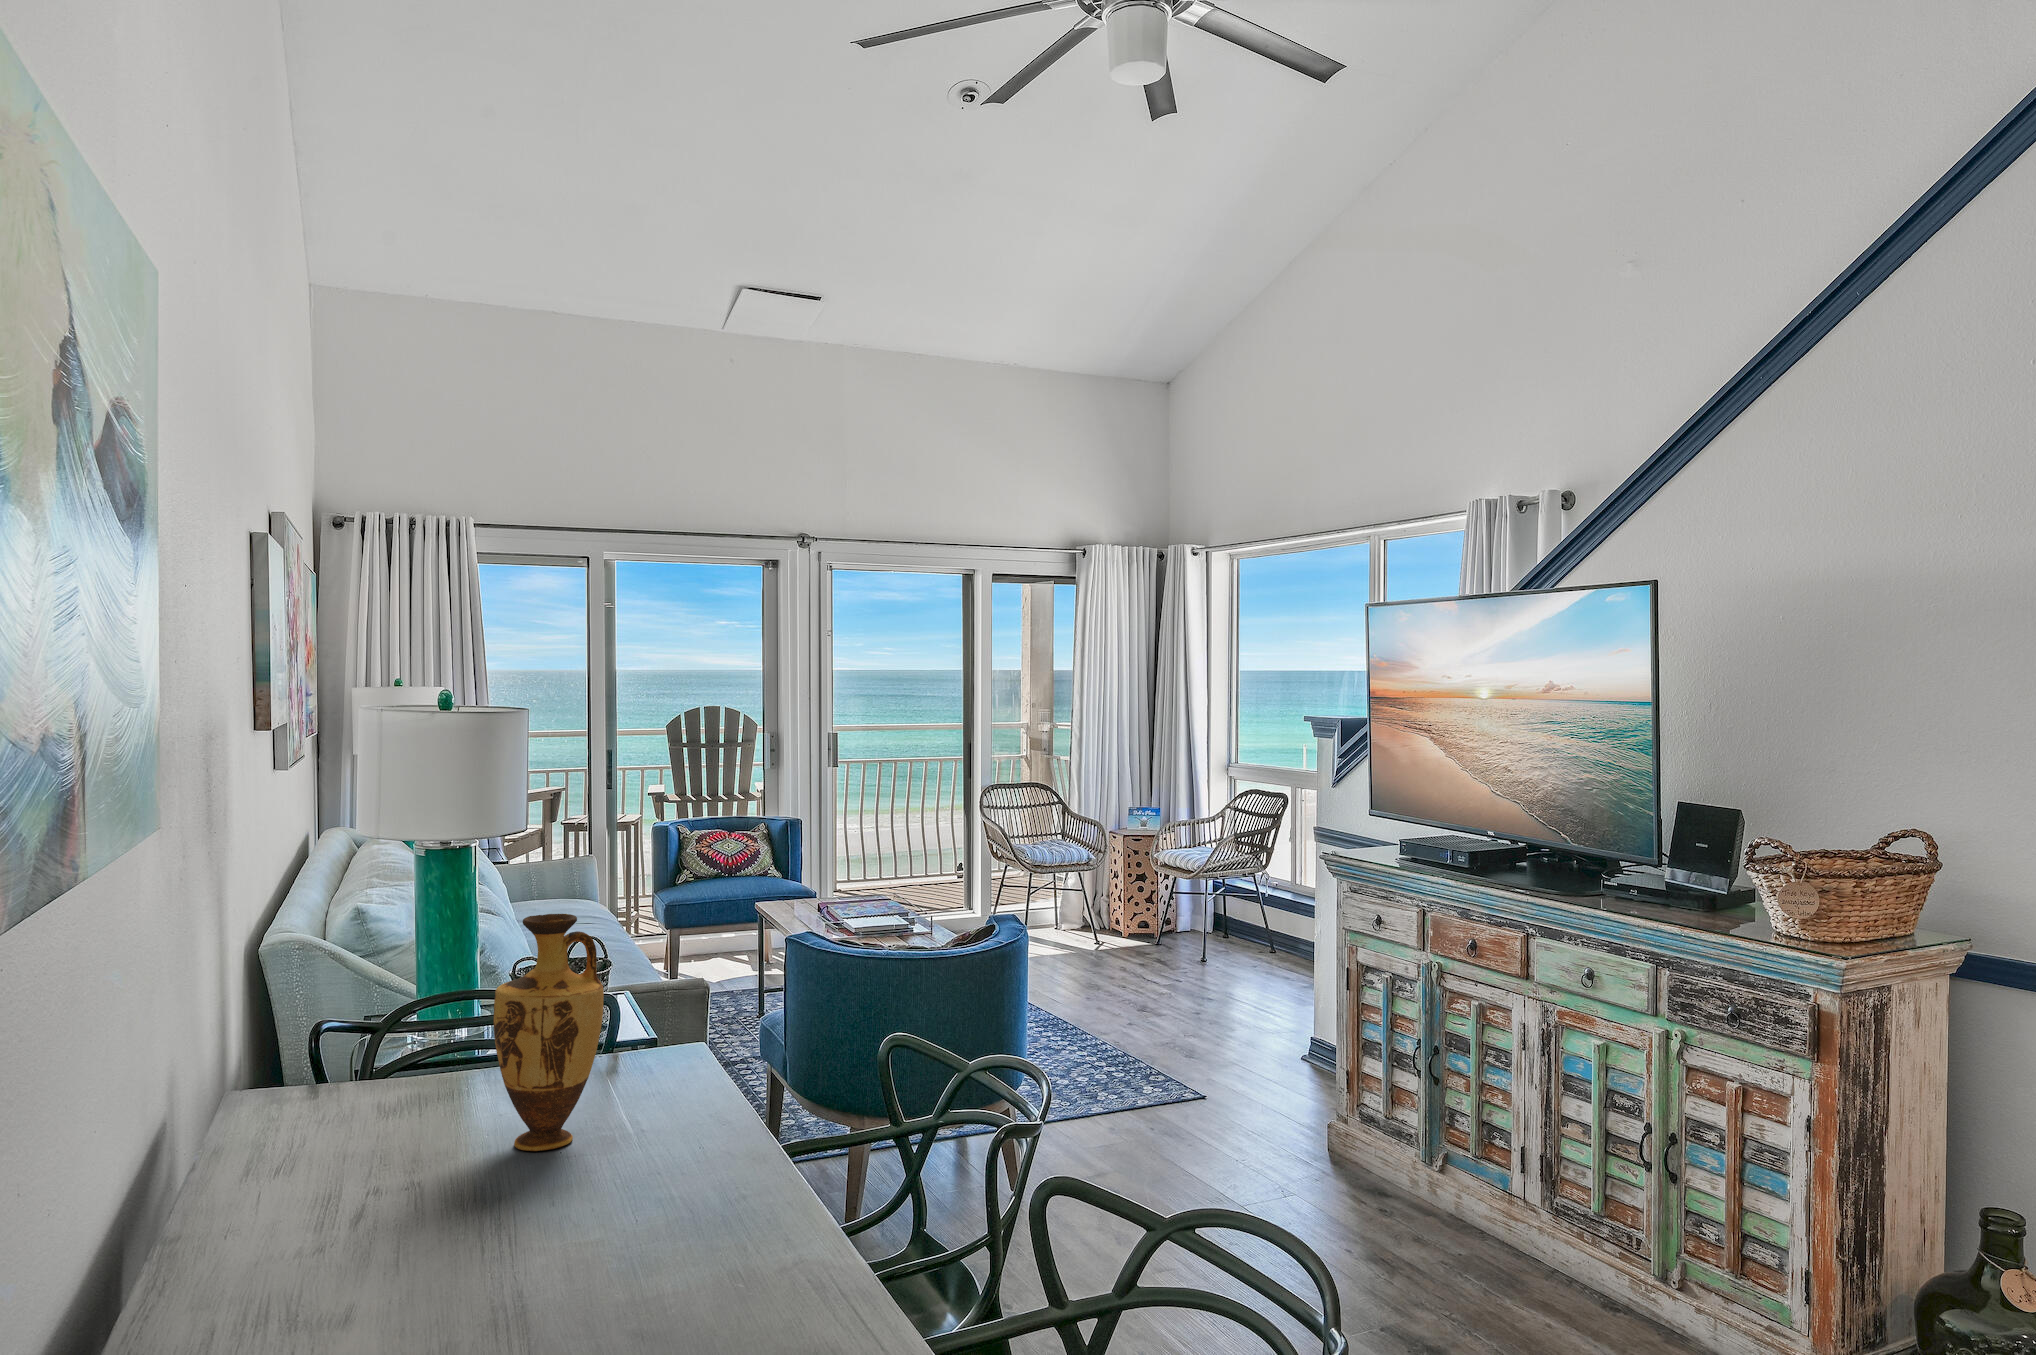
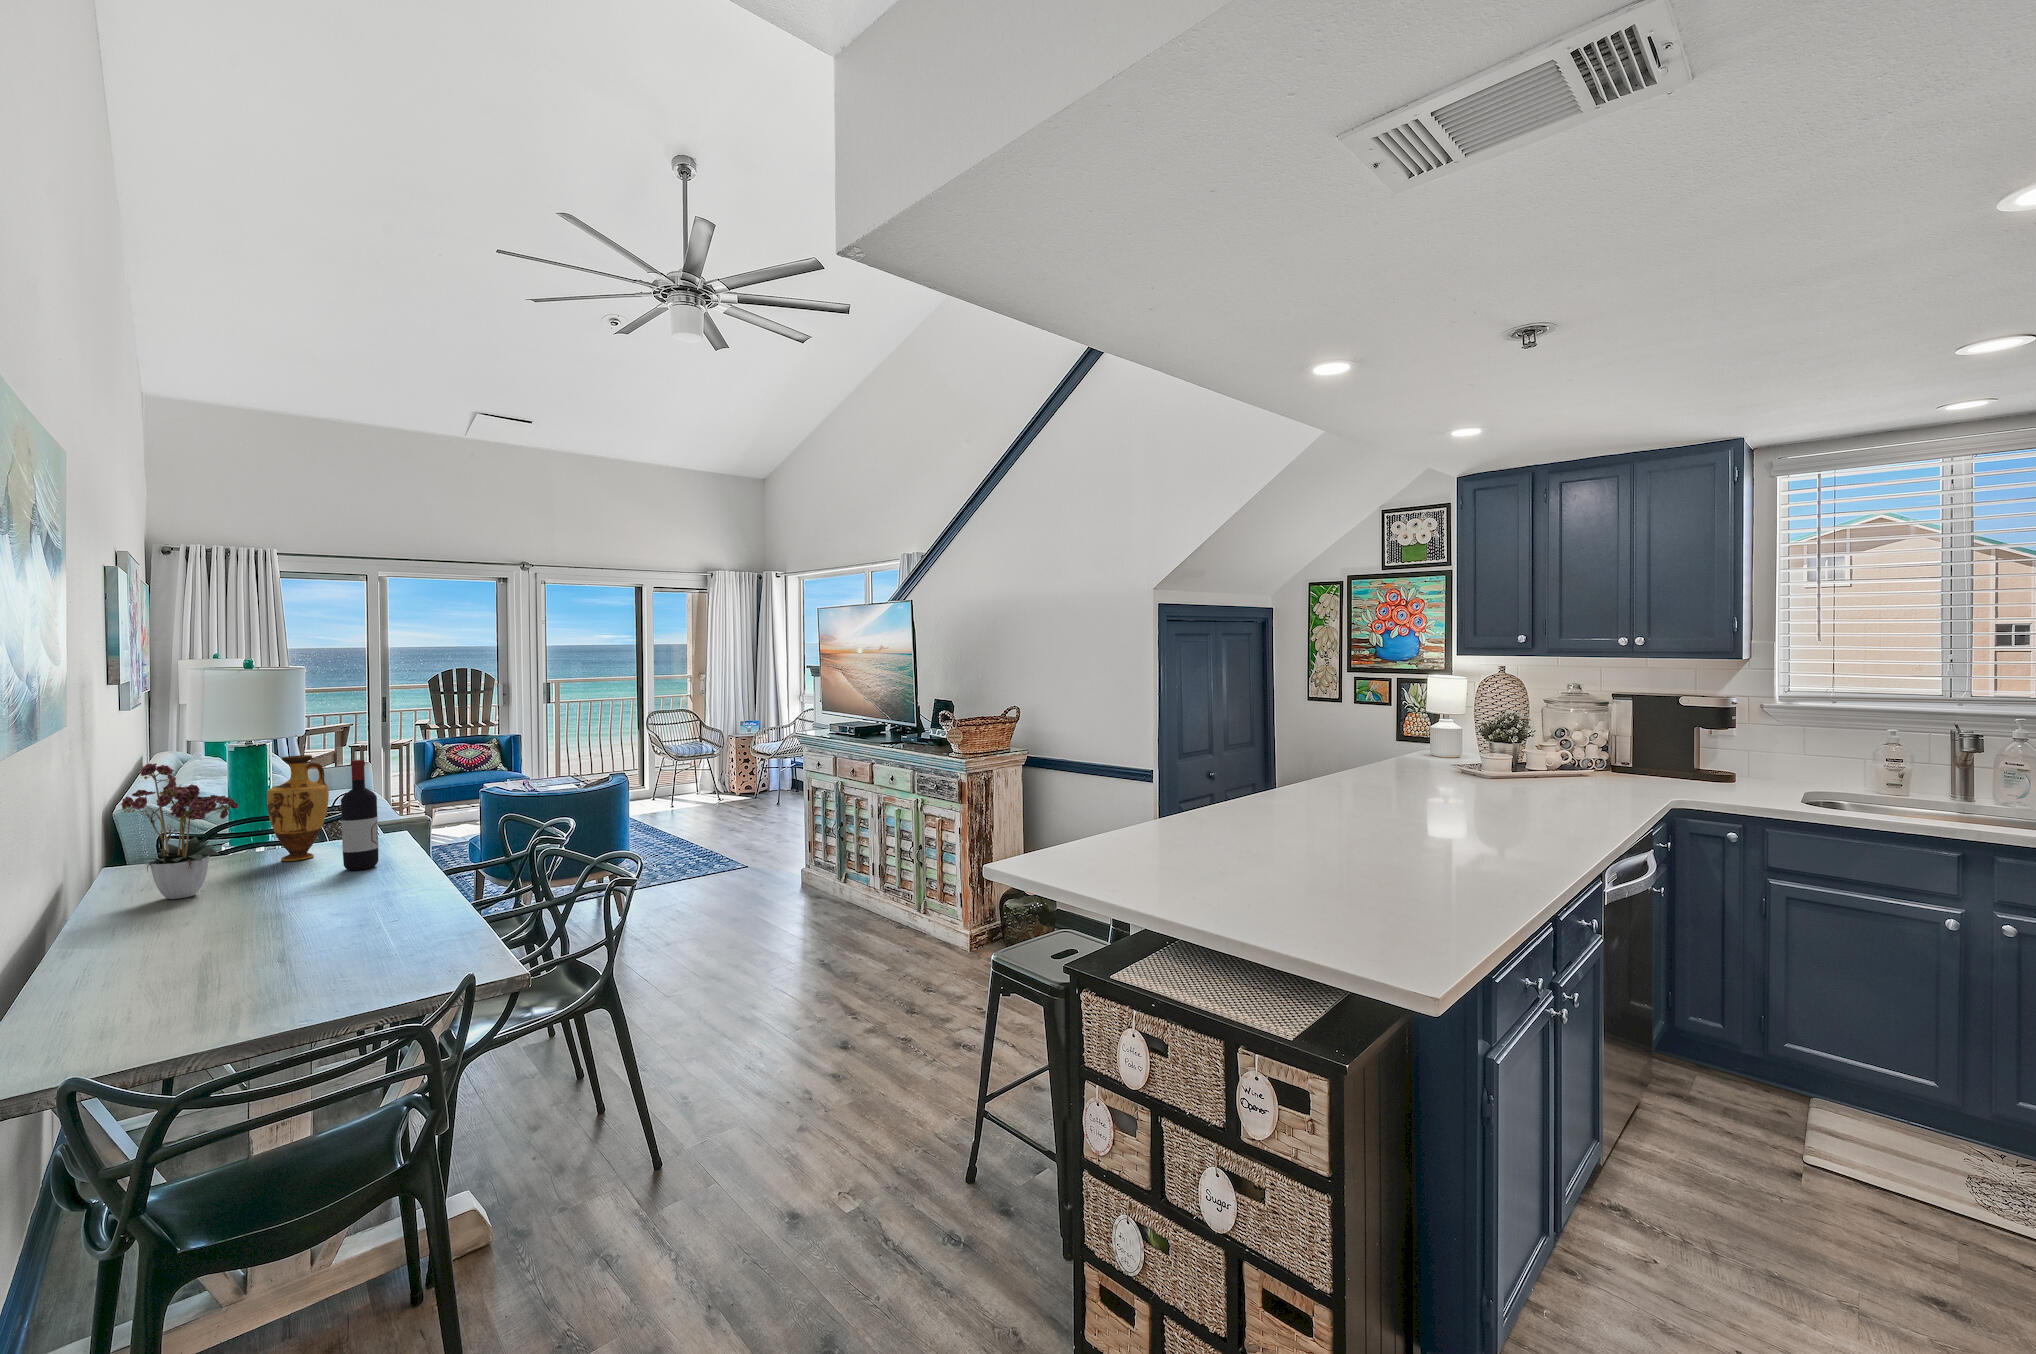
flower arrangement: none [214,935,468,1279] -> present [121,763,239,899]
wine bottle: none [642,945,712,1210] -> present [341,760,378,870]

